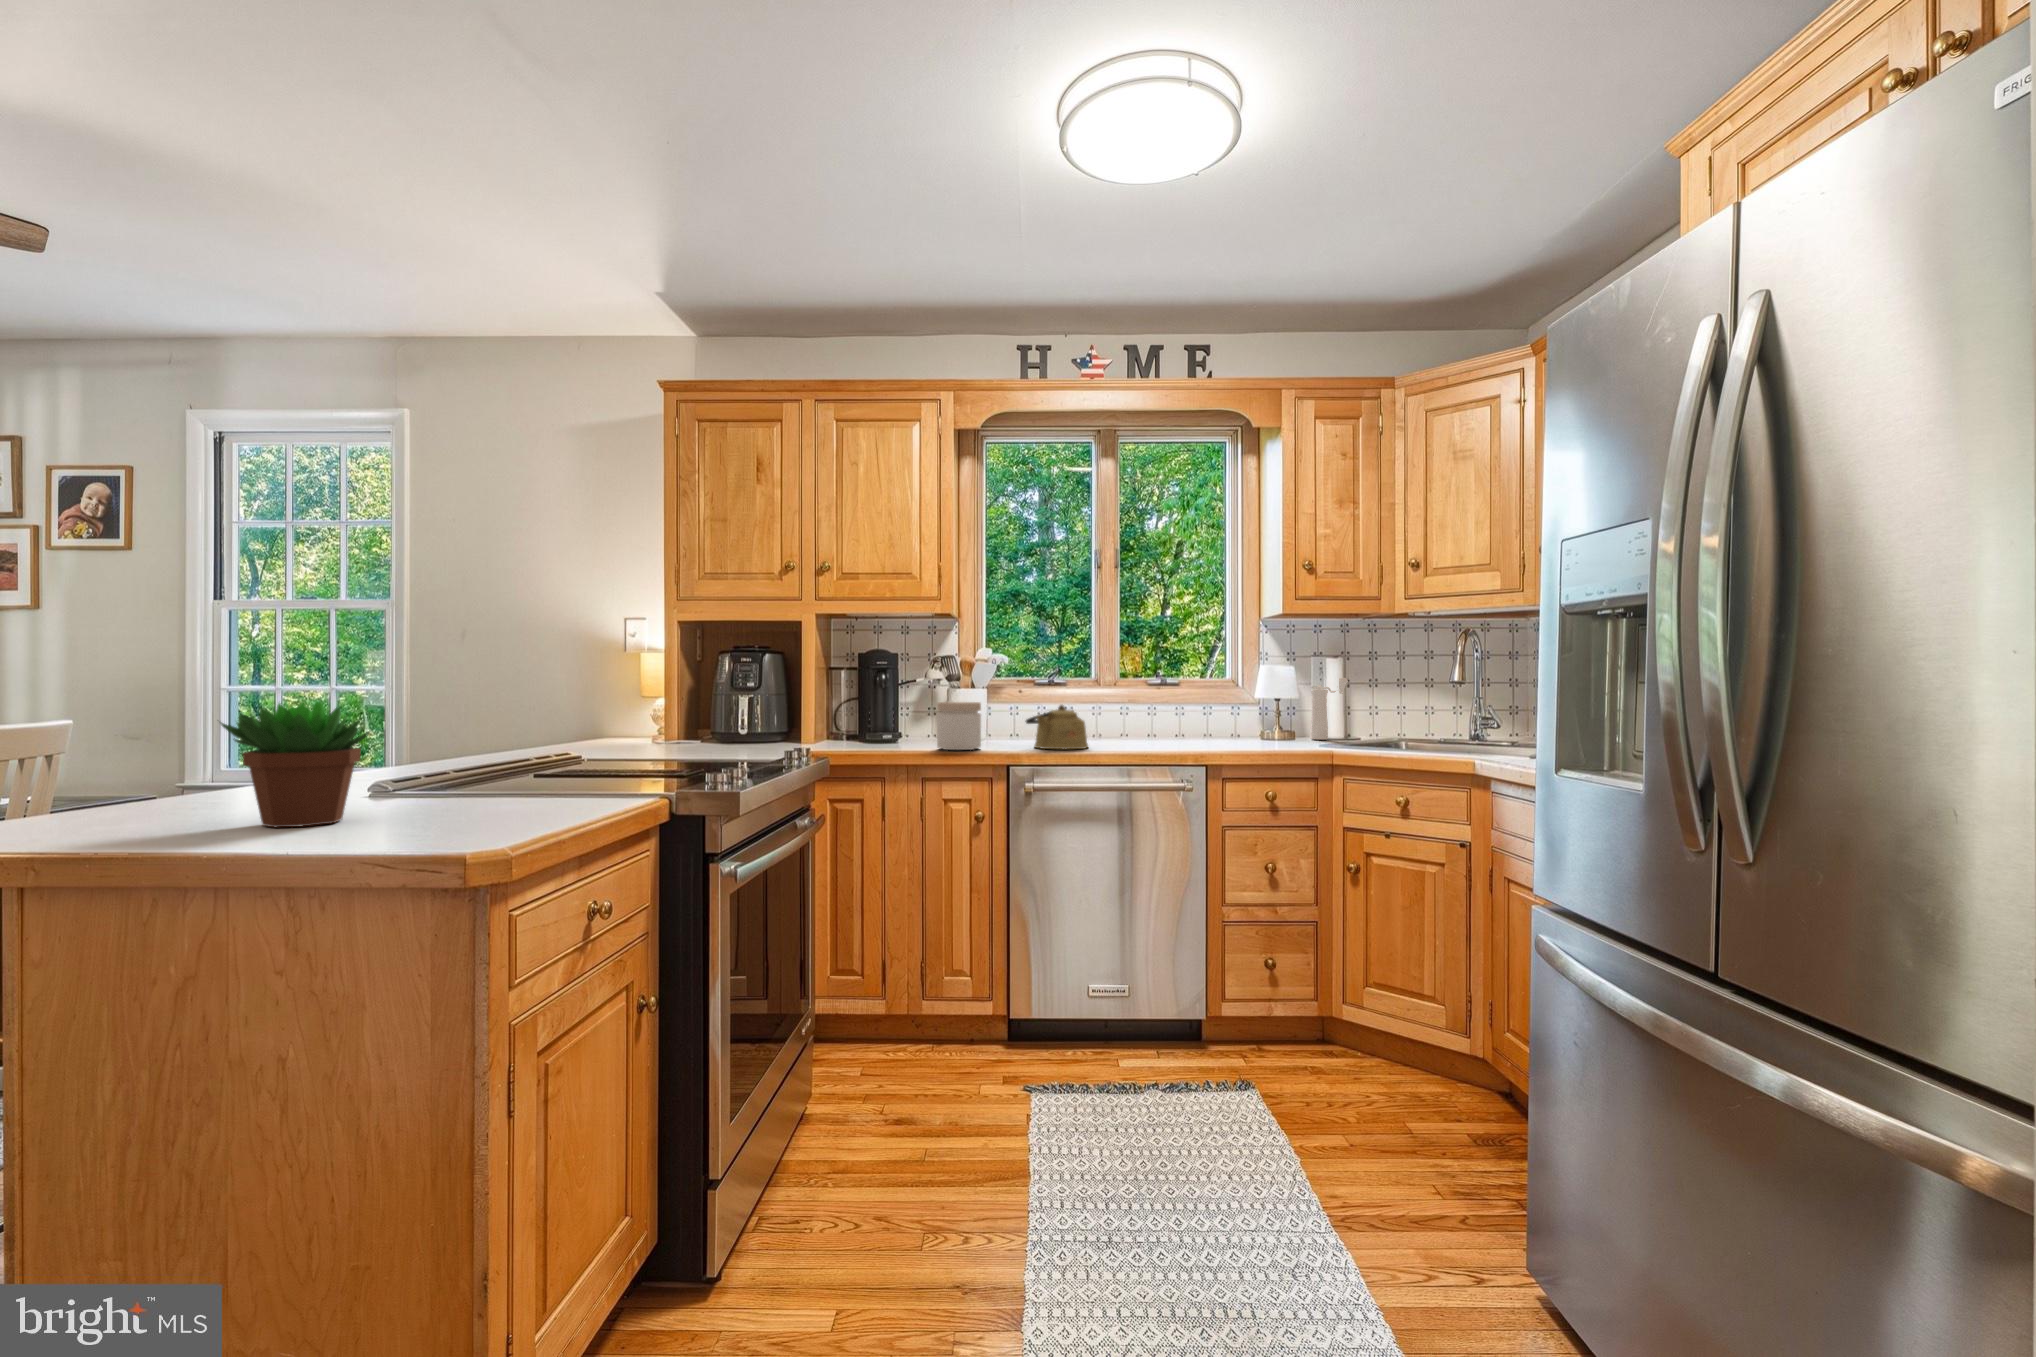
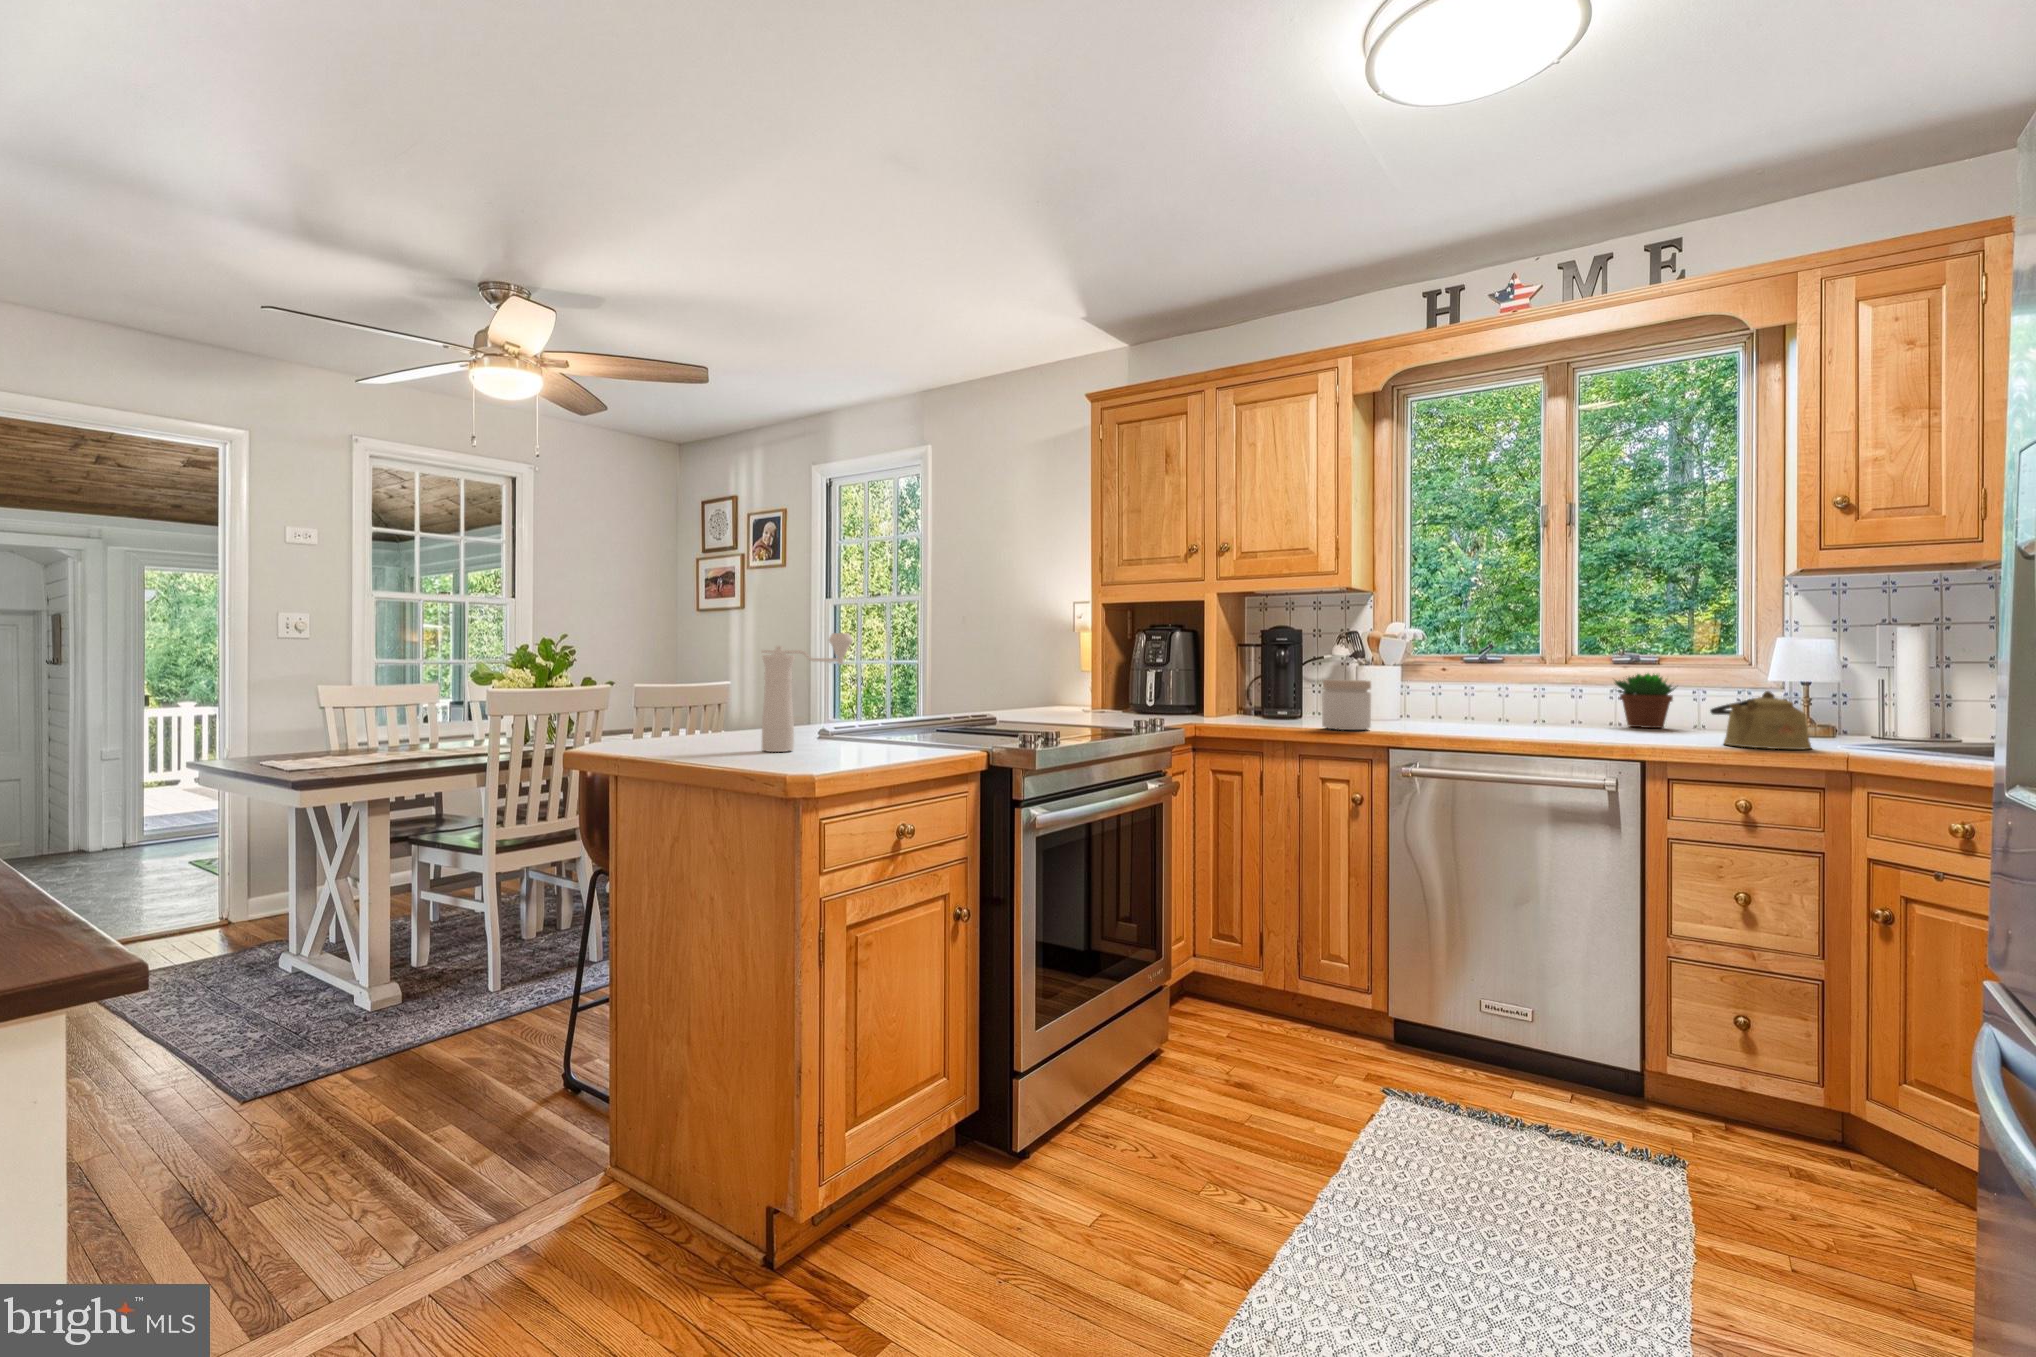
pepper mill: present [1311,678,1348,740] -> present [761,633,853,752]
succulent plant: present [220,701,370,827] -> present [1615,673,1675,728]
kettle: present [1025,705,1088,749] -> present [1710,691,1811,749]

